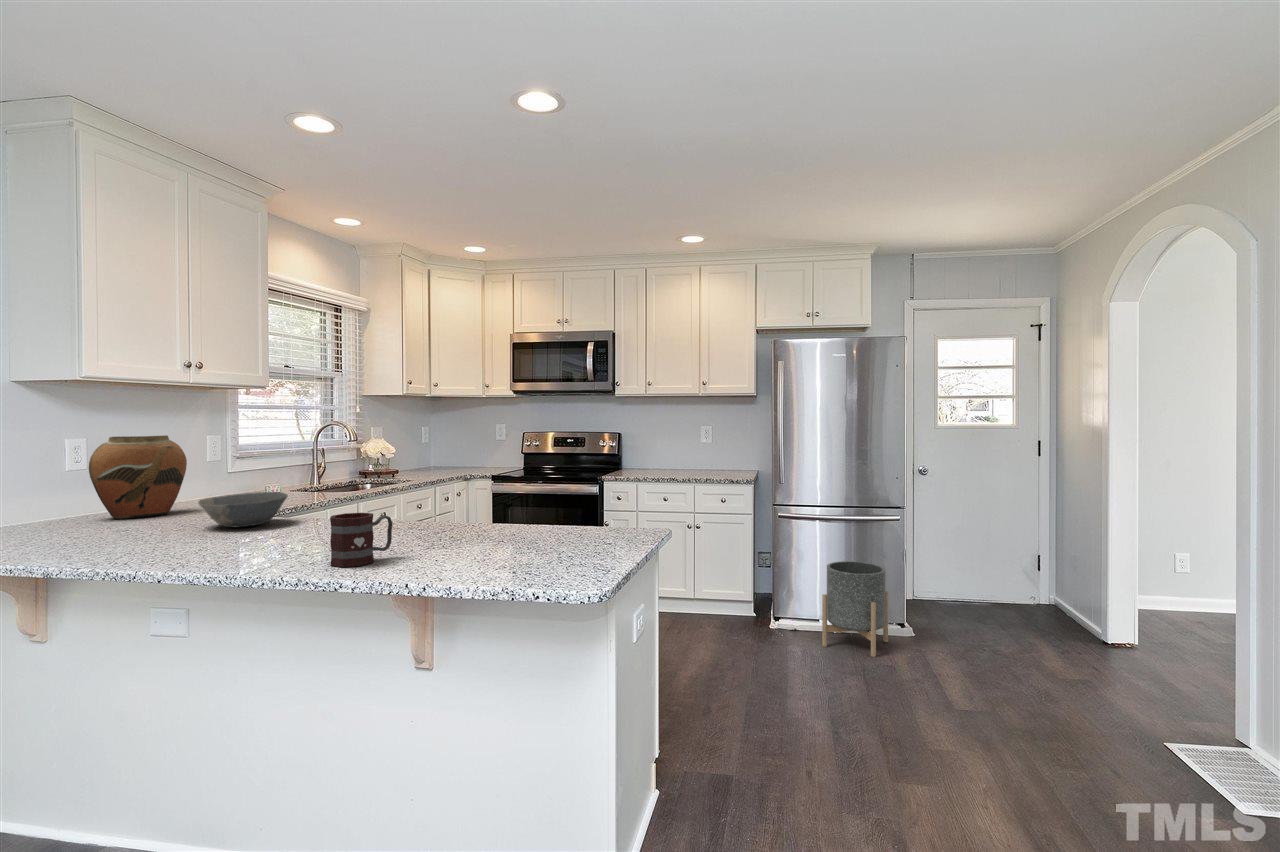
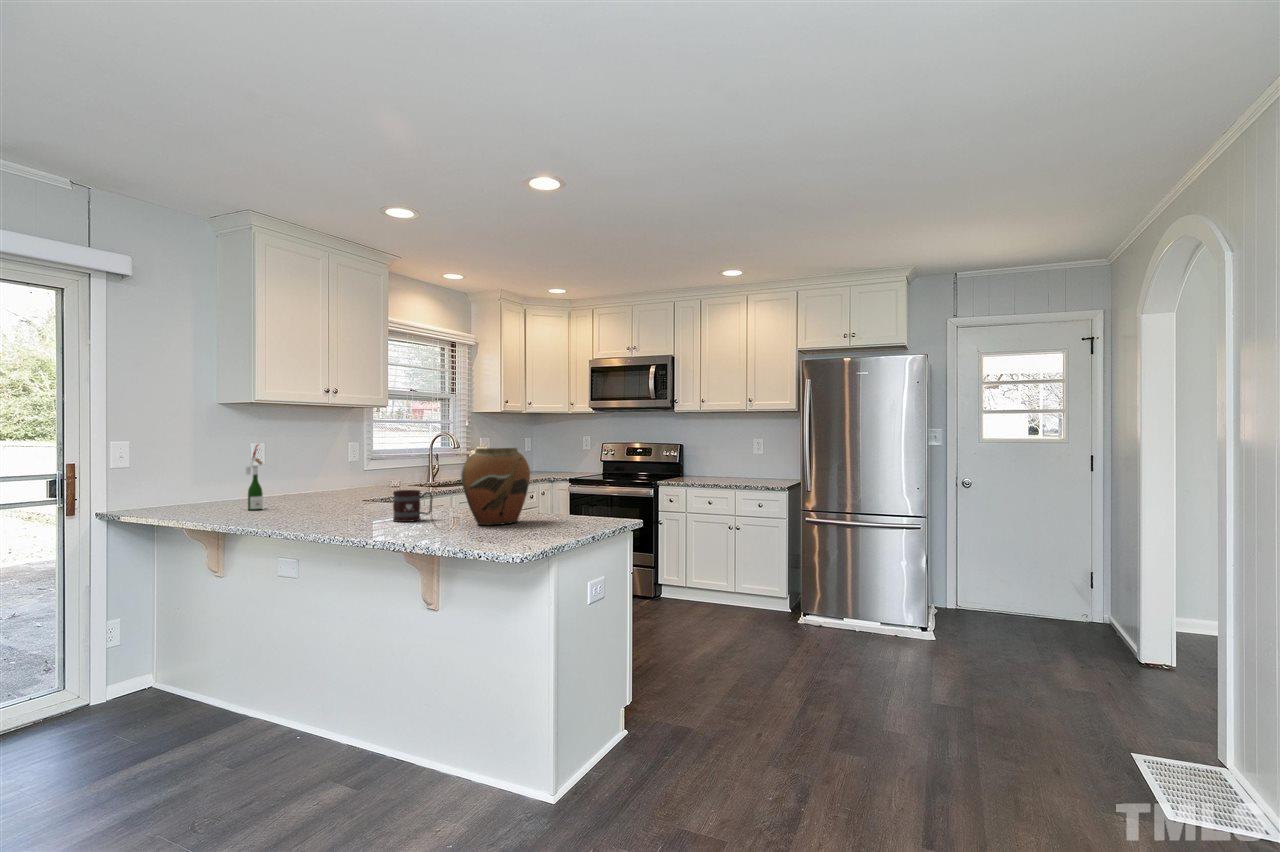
vase: present [89,435,187,519] -> present [462,448,530,525]
wine bottle: none [37,443,83,554] -> present [246,445,263,510]
bowl: present [198,492,288,527] -> none [335,480,391,502]
planter: present [822,561,888,657] -> none [835,563,901,648]

